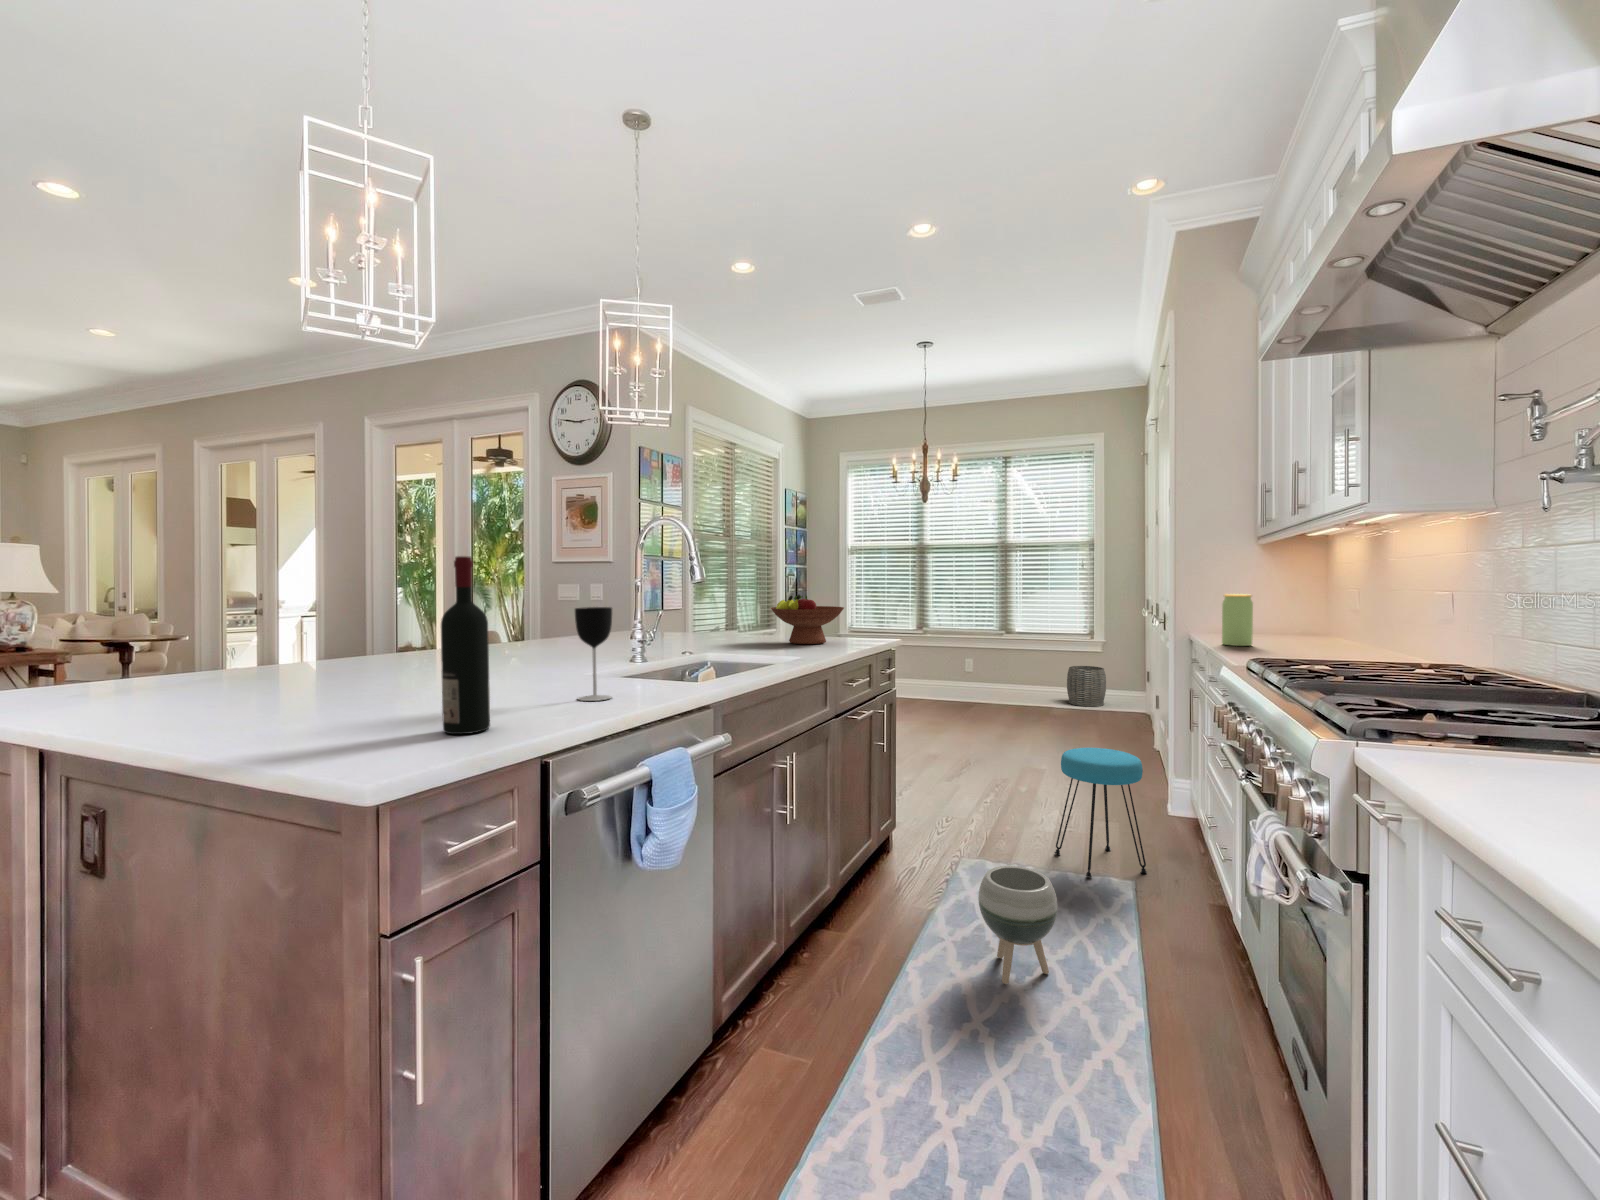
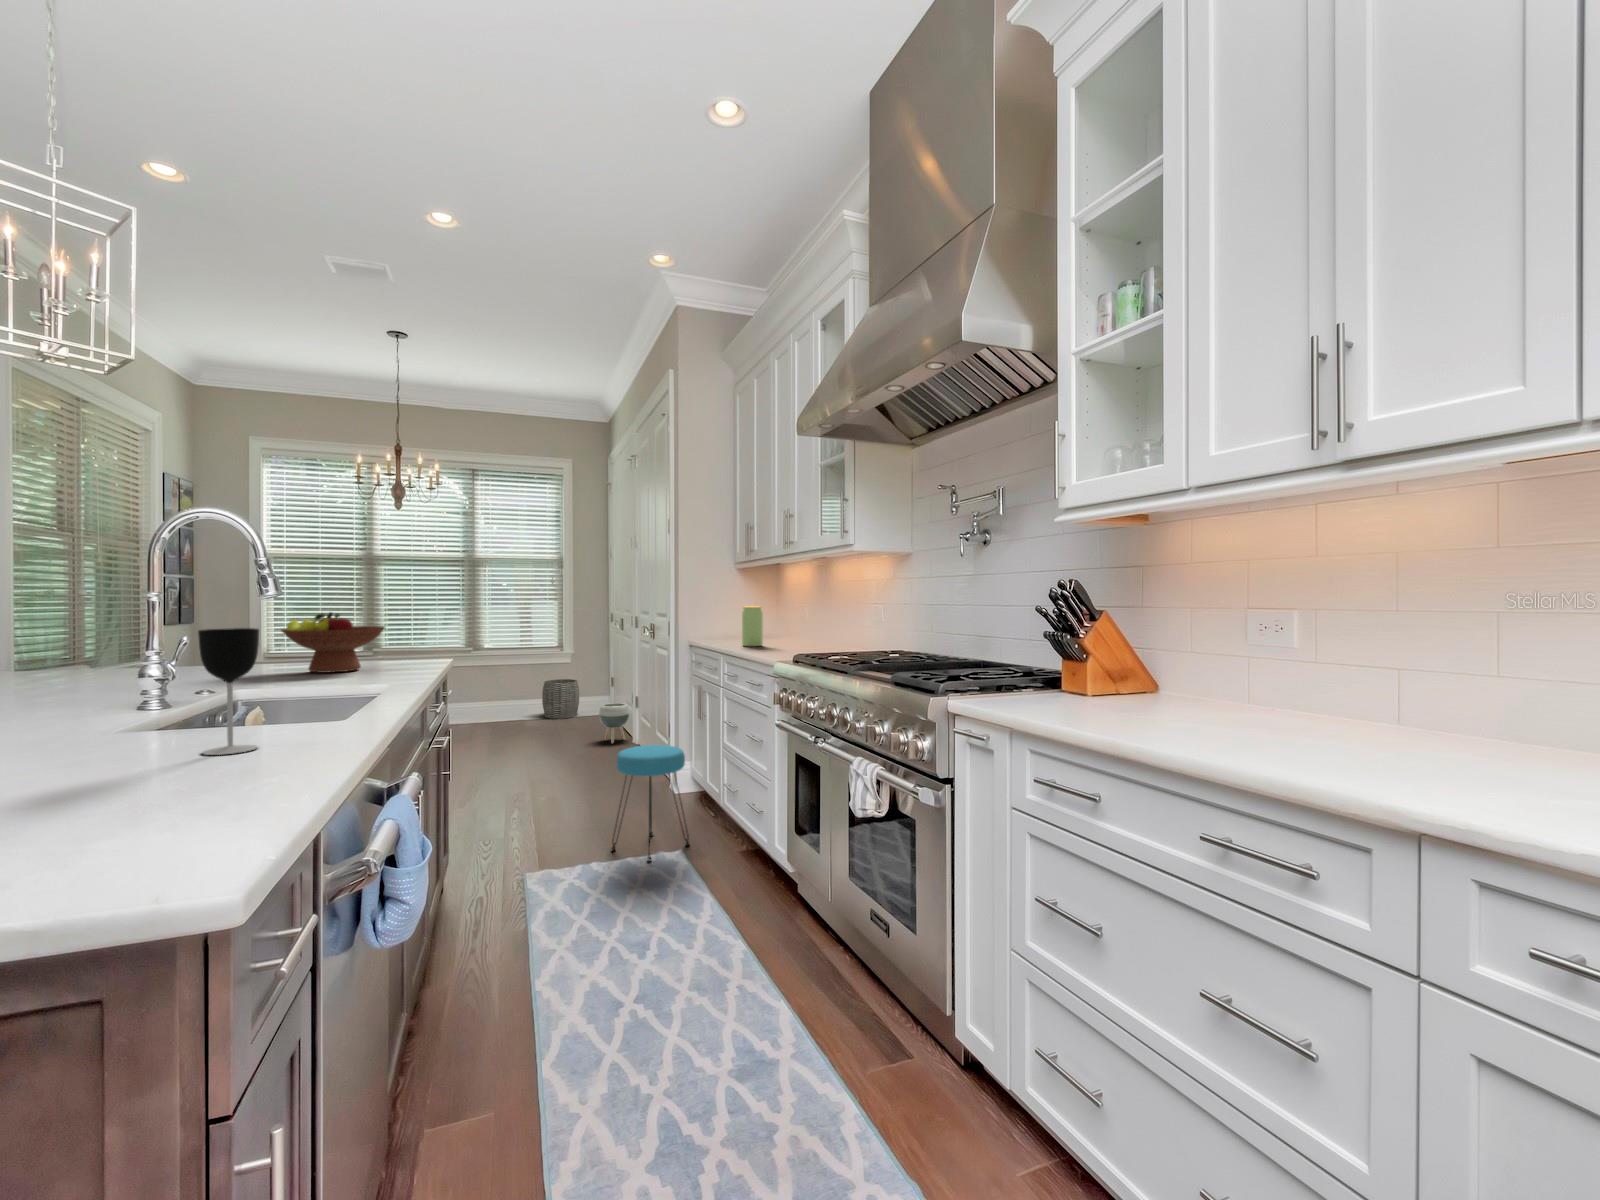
wine bottle: present [441,556,490,734] -> none [109,557,192,814]
planter: present [978,866,1058,984] -> present [599,703,629,743]

